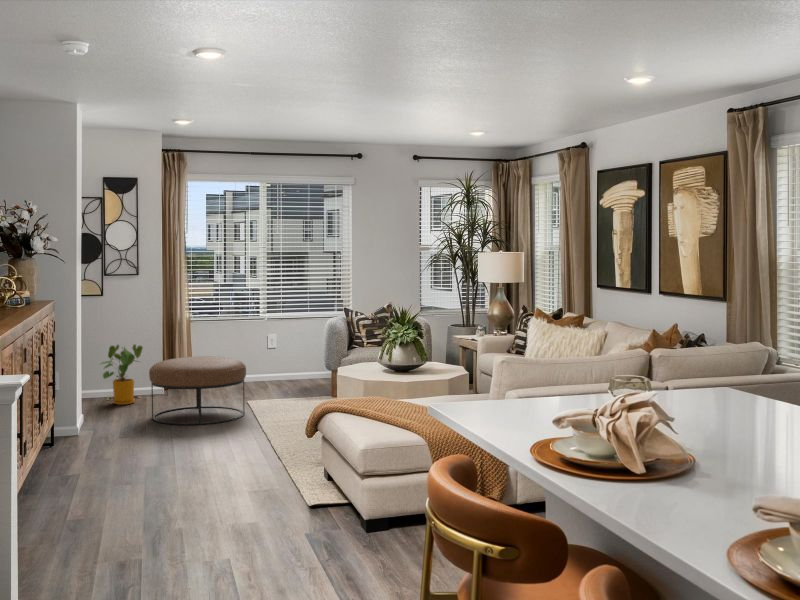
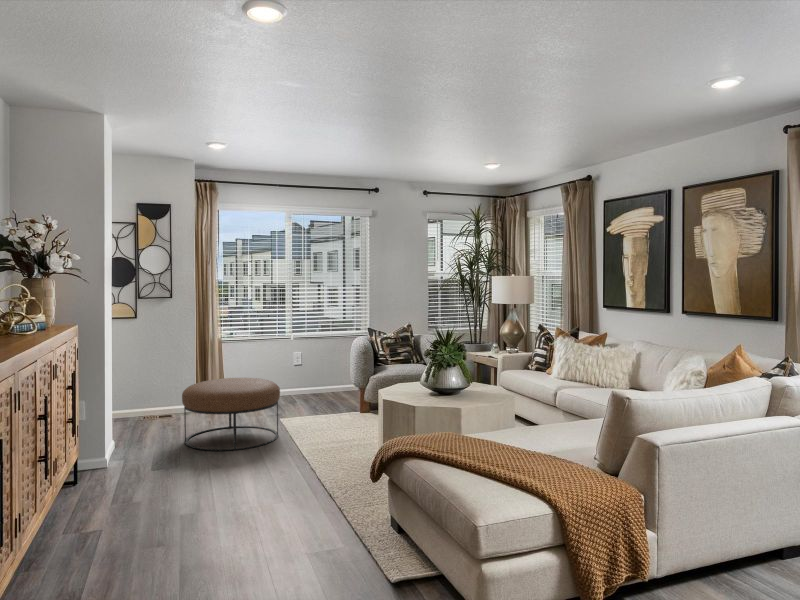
house plant: present [101,345,142,405] -> none [131,365,176,425]

